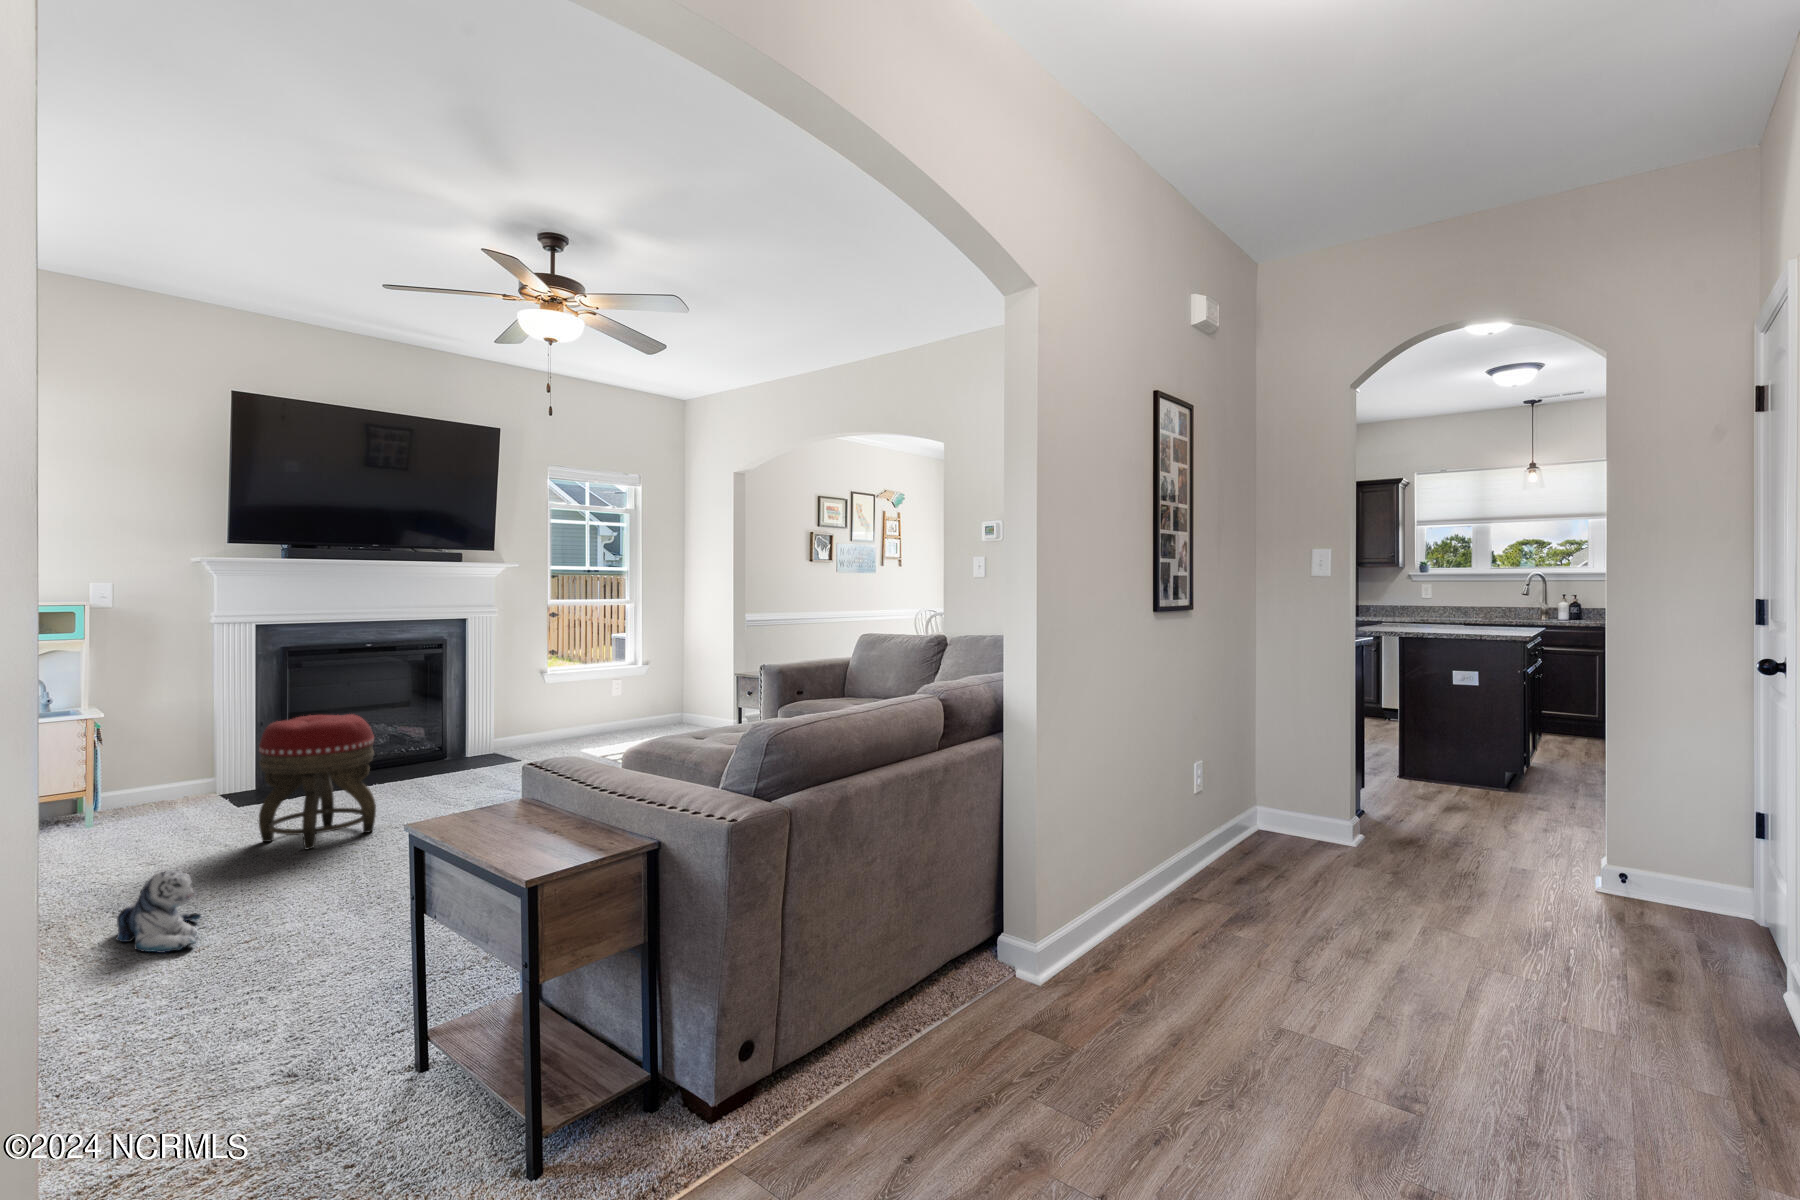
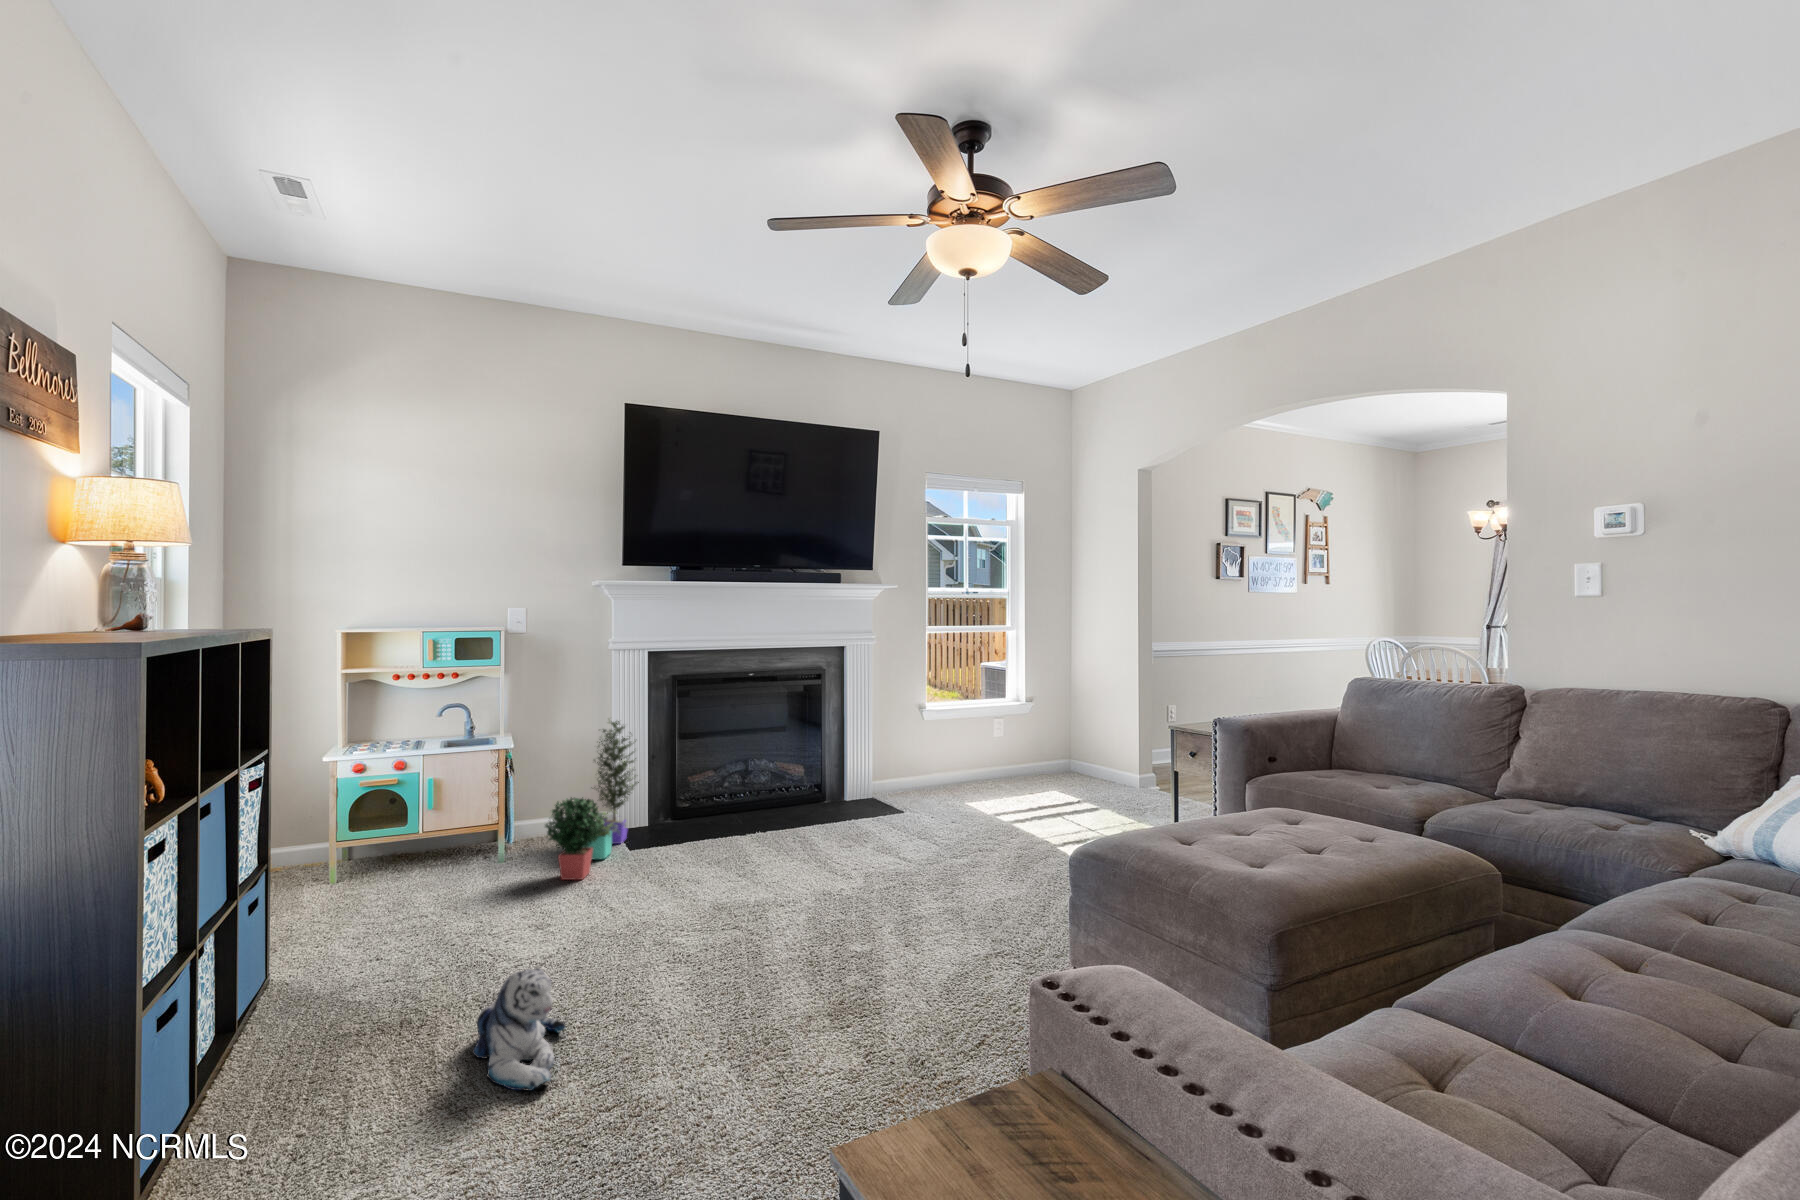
potted plant: none [147,688,251,835] -> present [545,721,639,880]
footstool: present [259,714,376,849] -> none [642,756,759,921]

